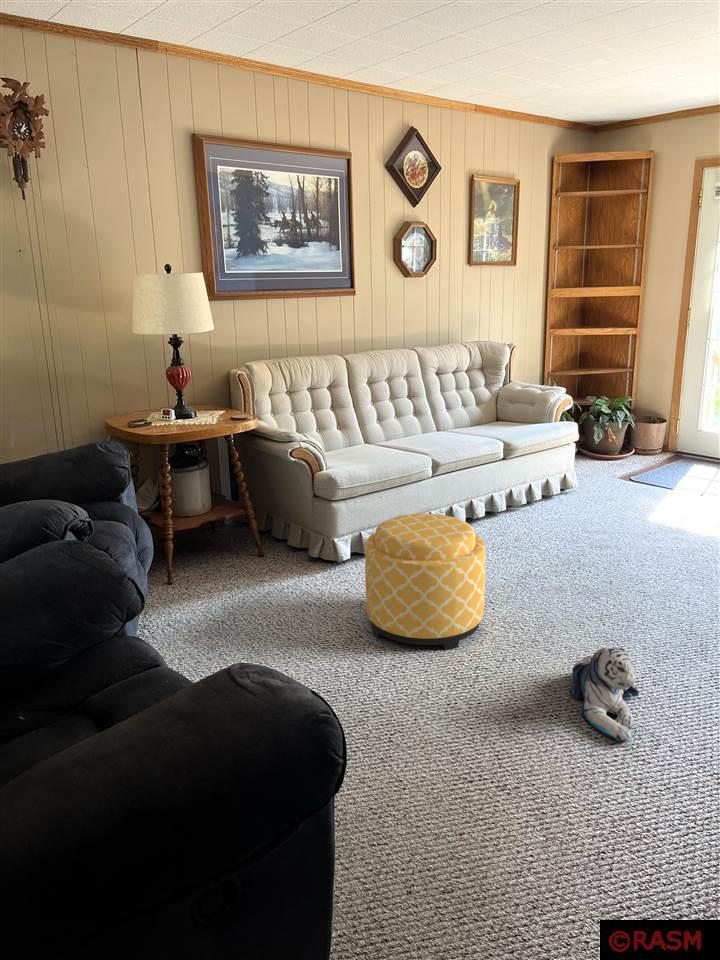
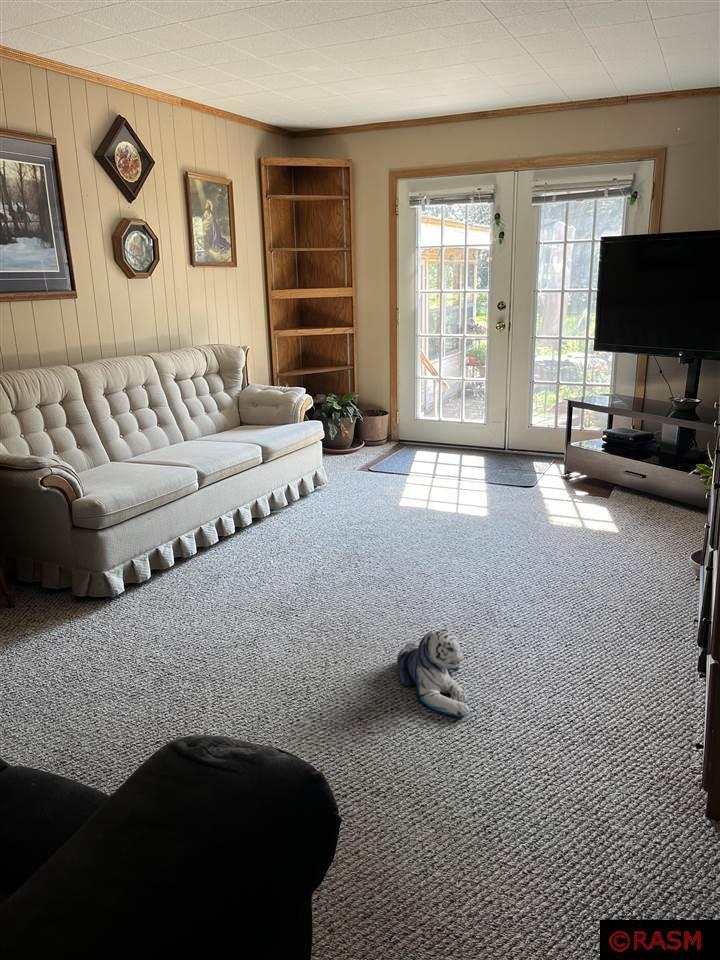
ottoman: present [365,514,485,650] -> none [162,528,294,671]

